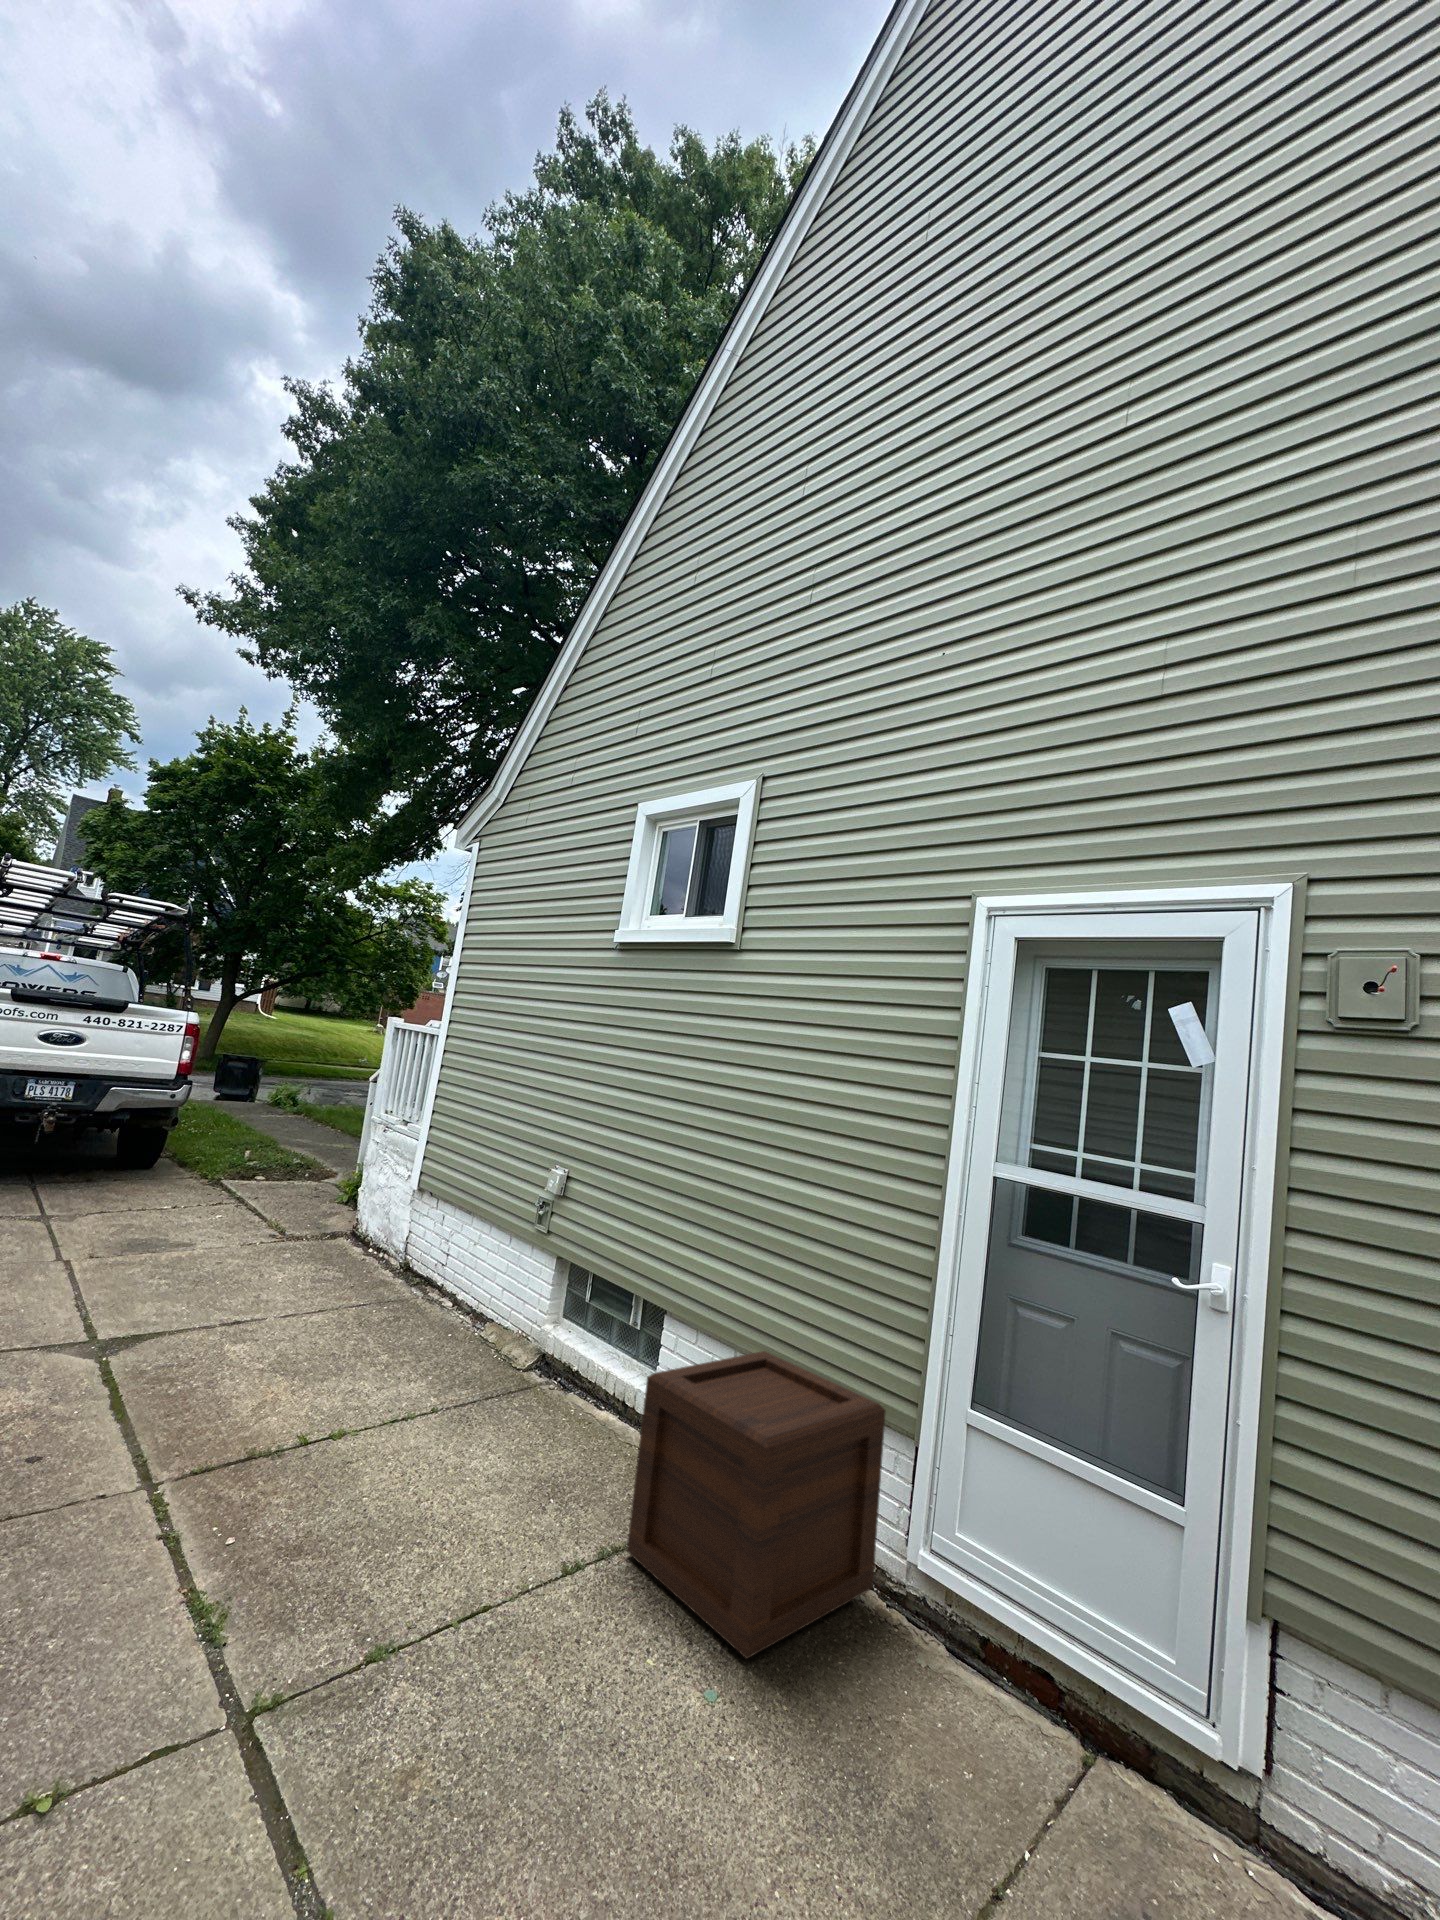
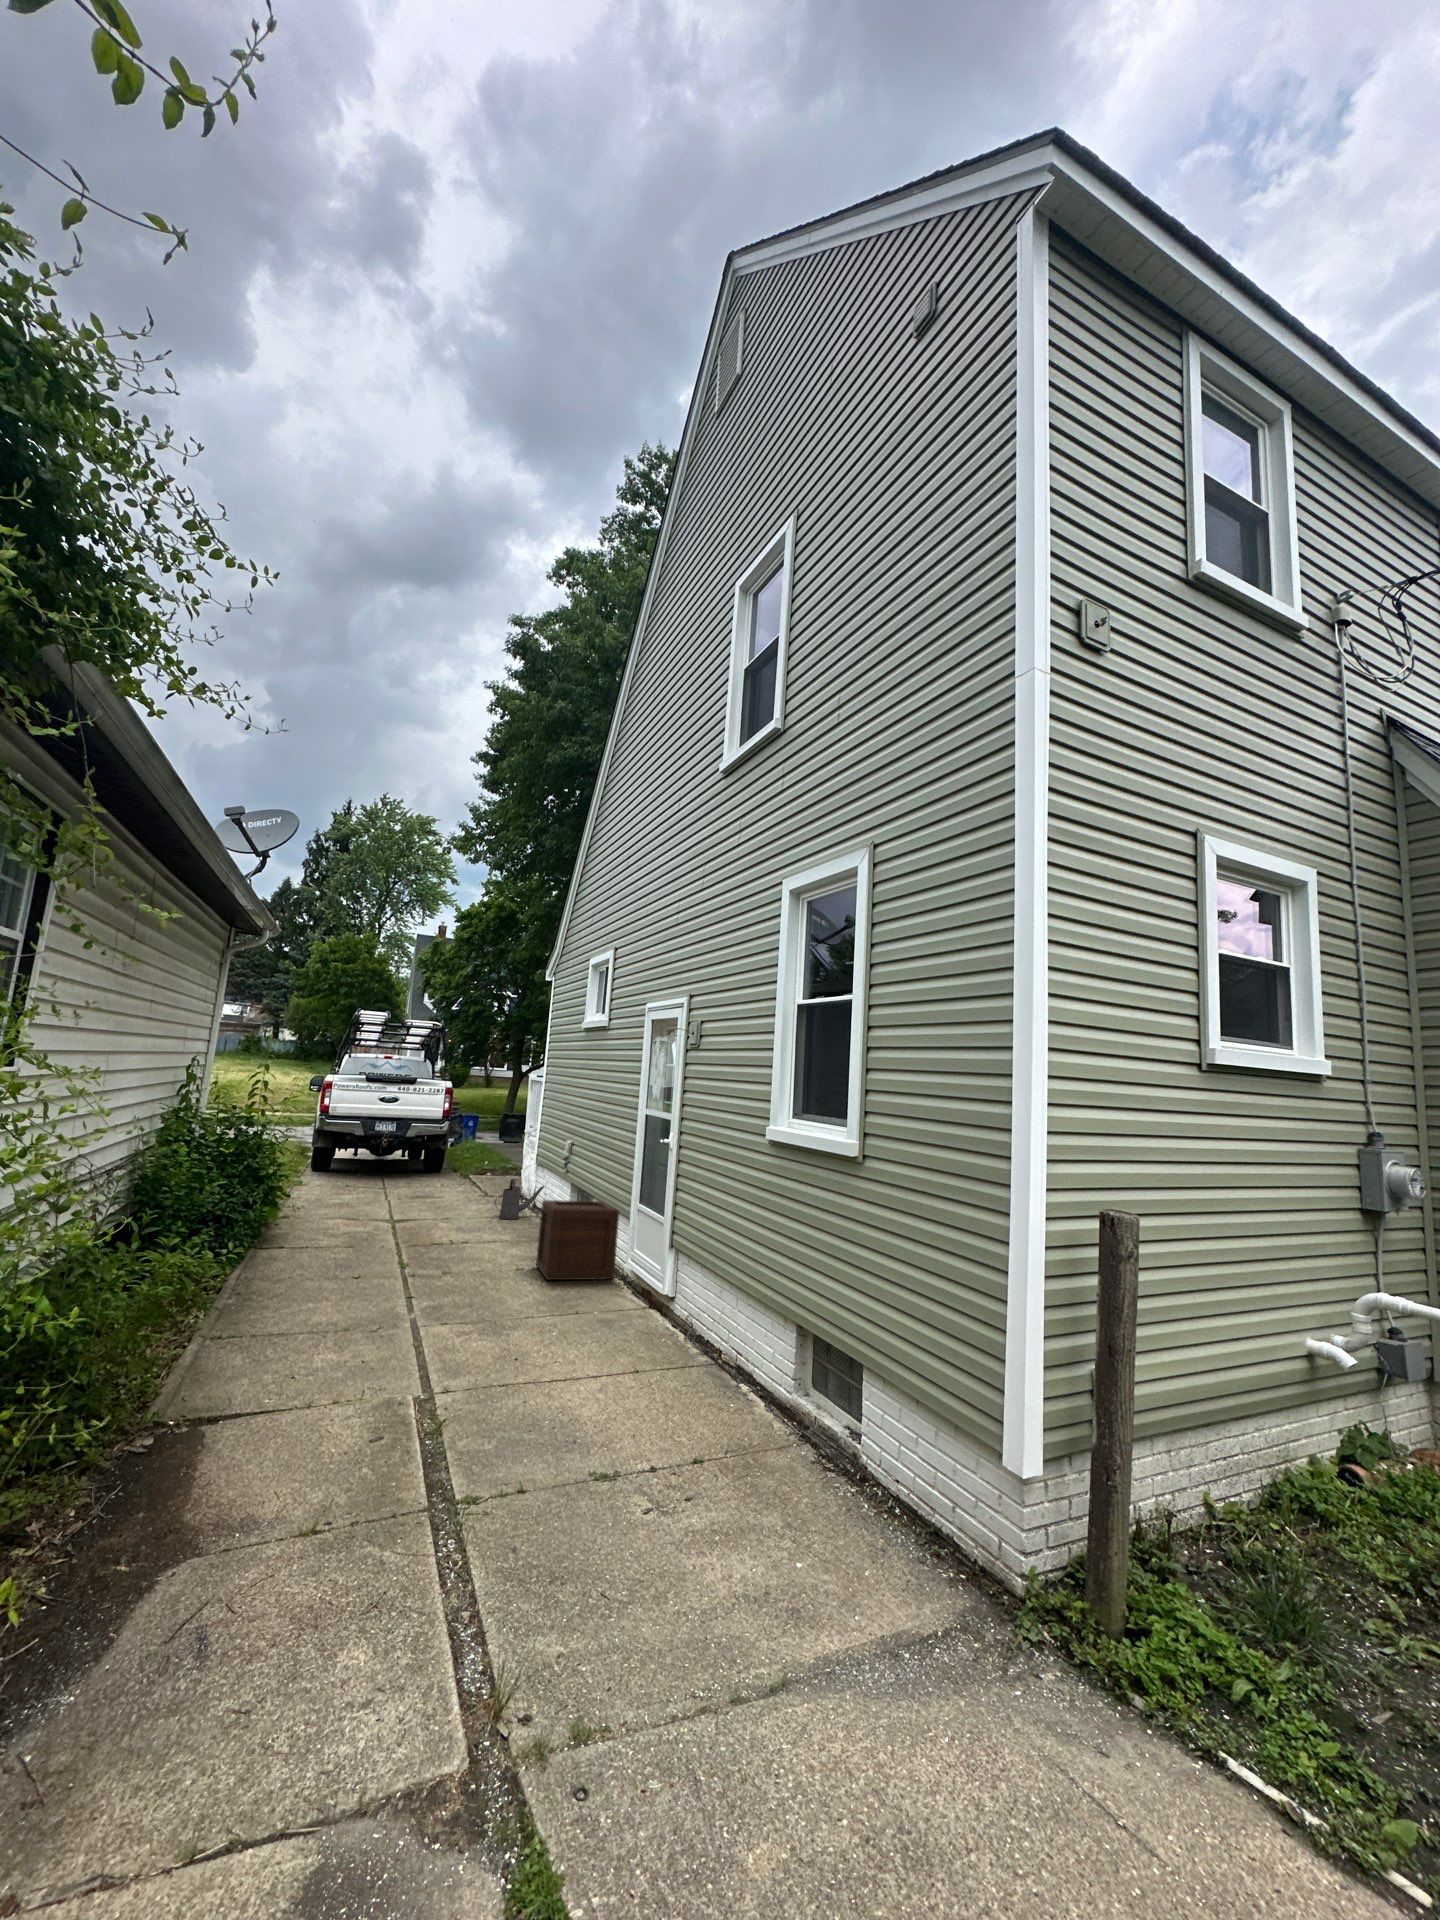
watering can: none [343,1224,442,1310] -> present [494,1179,544,1220]

